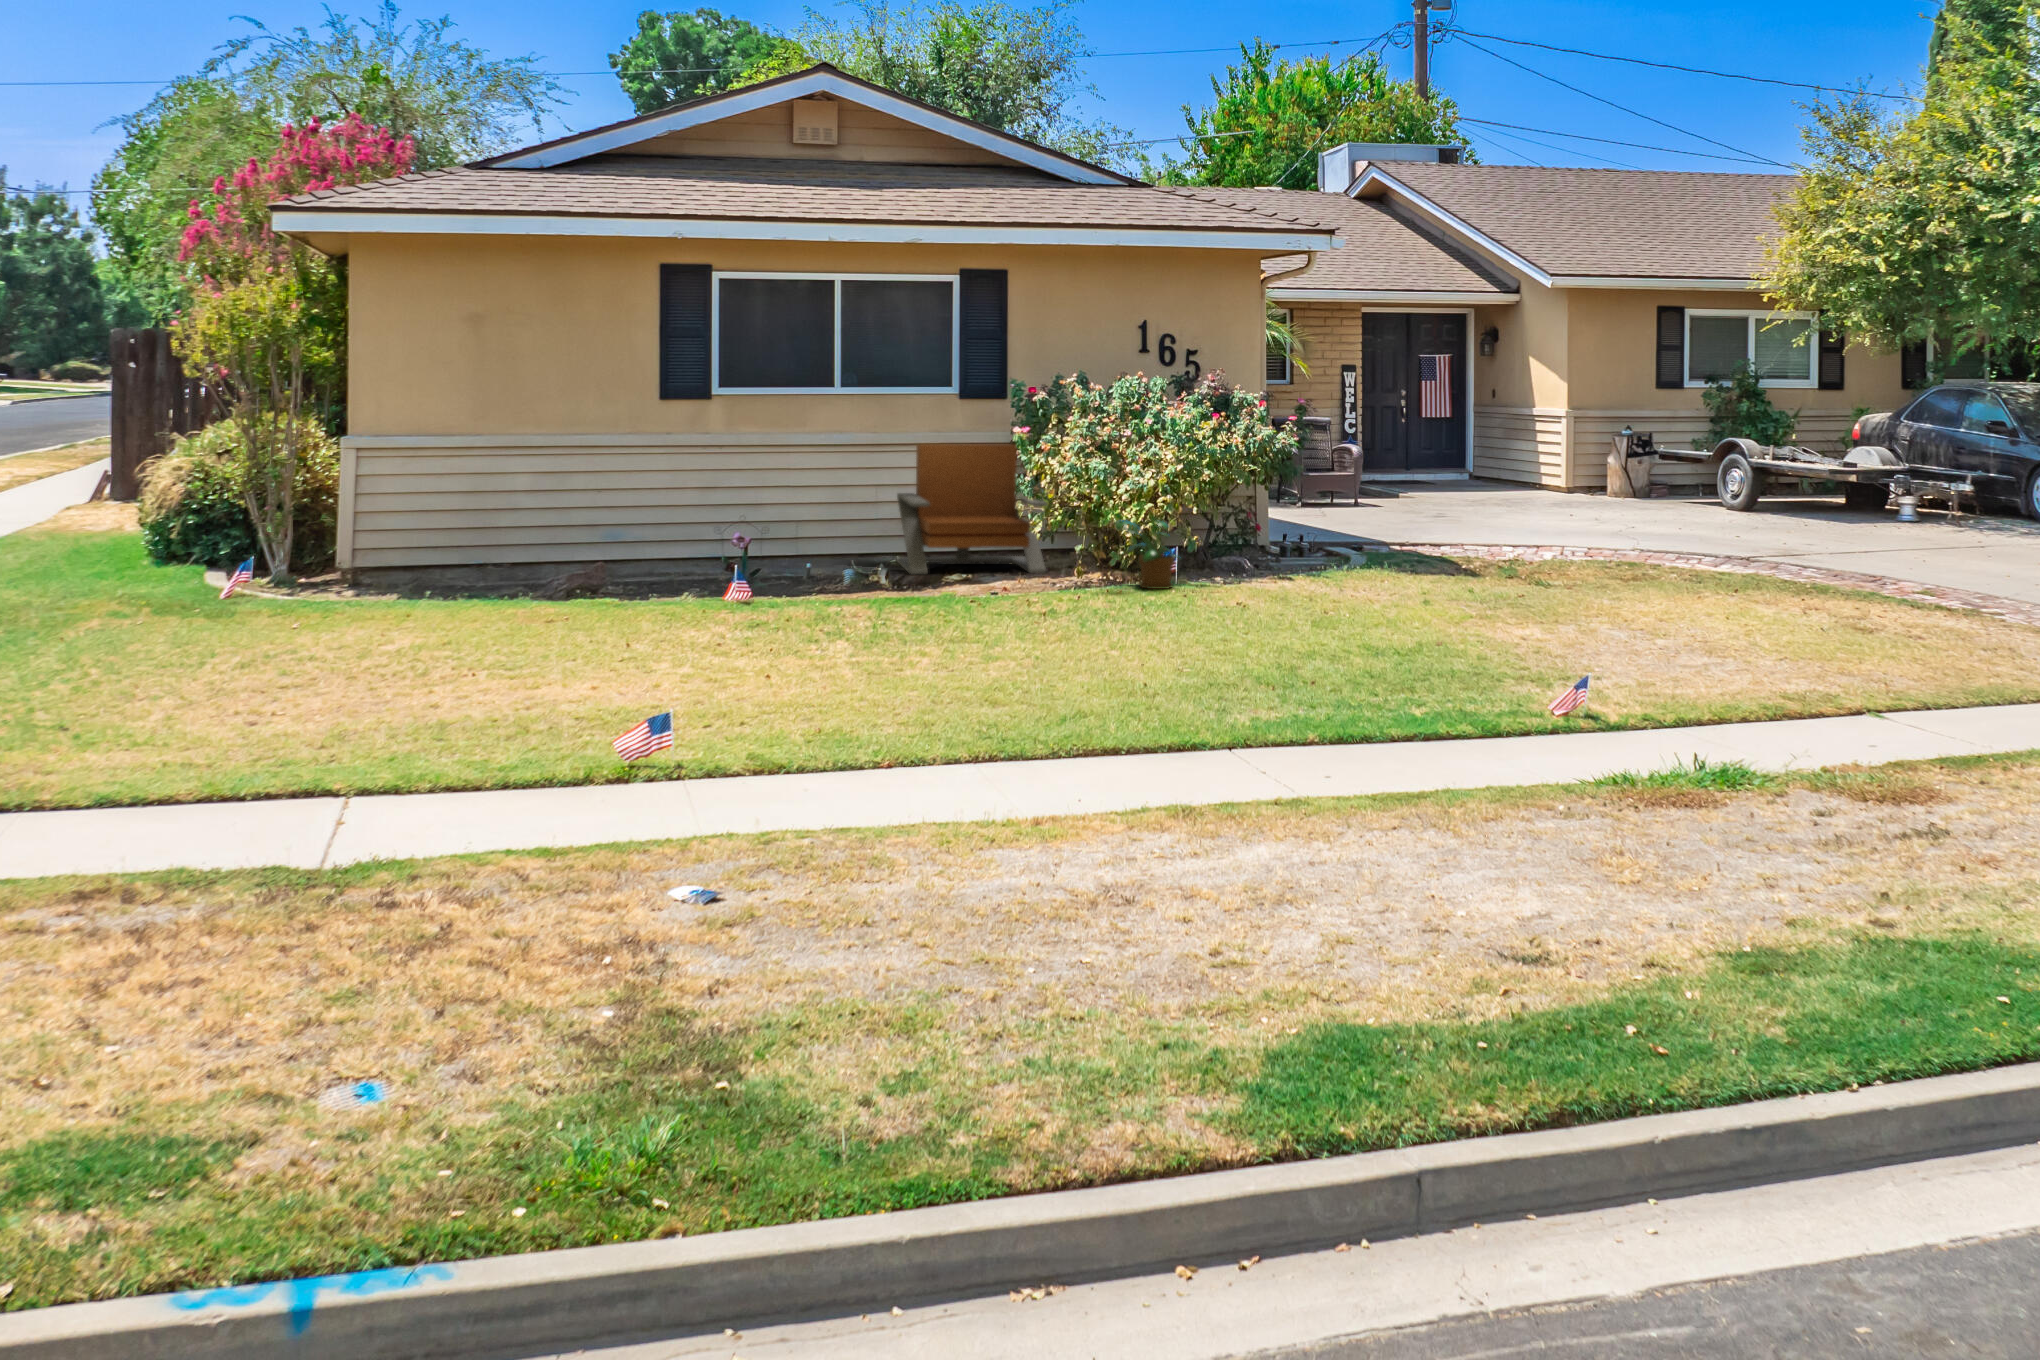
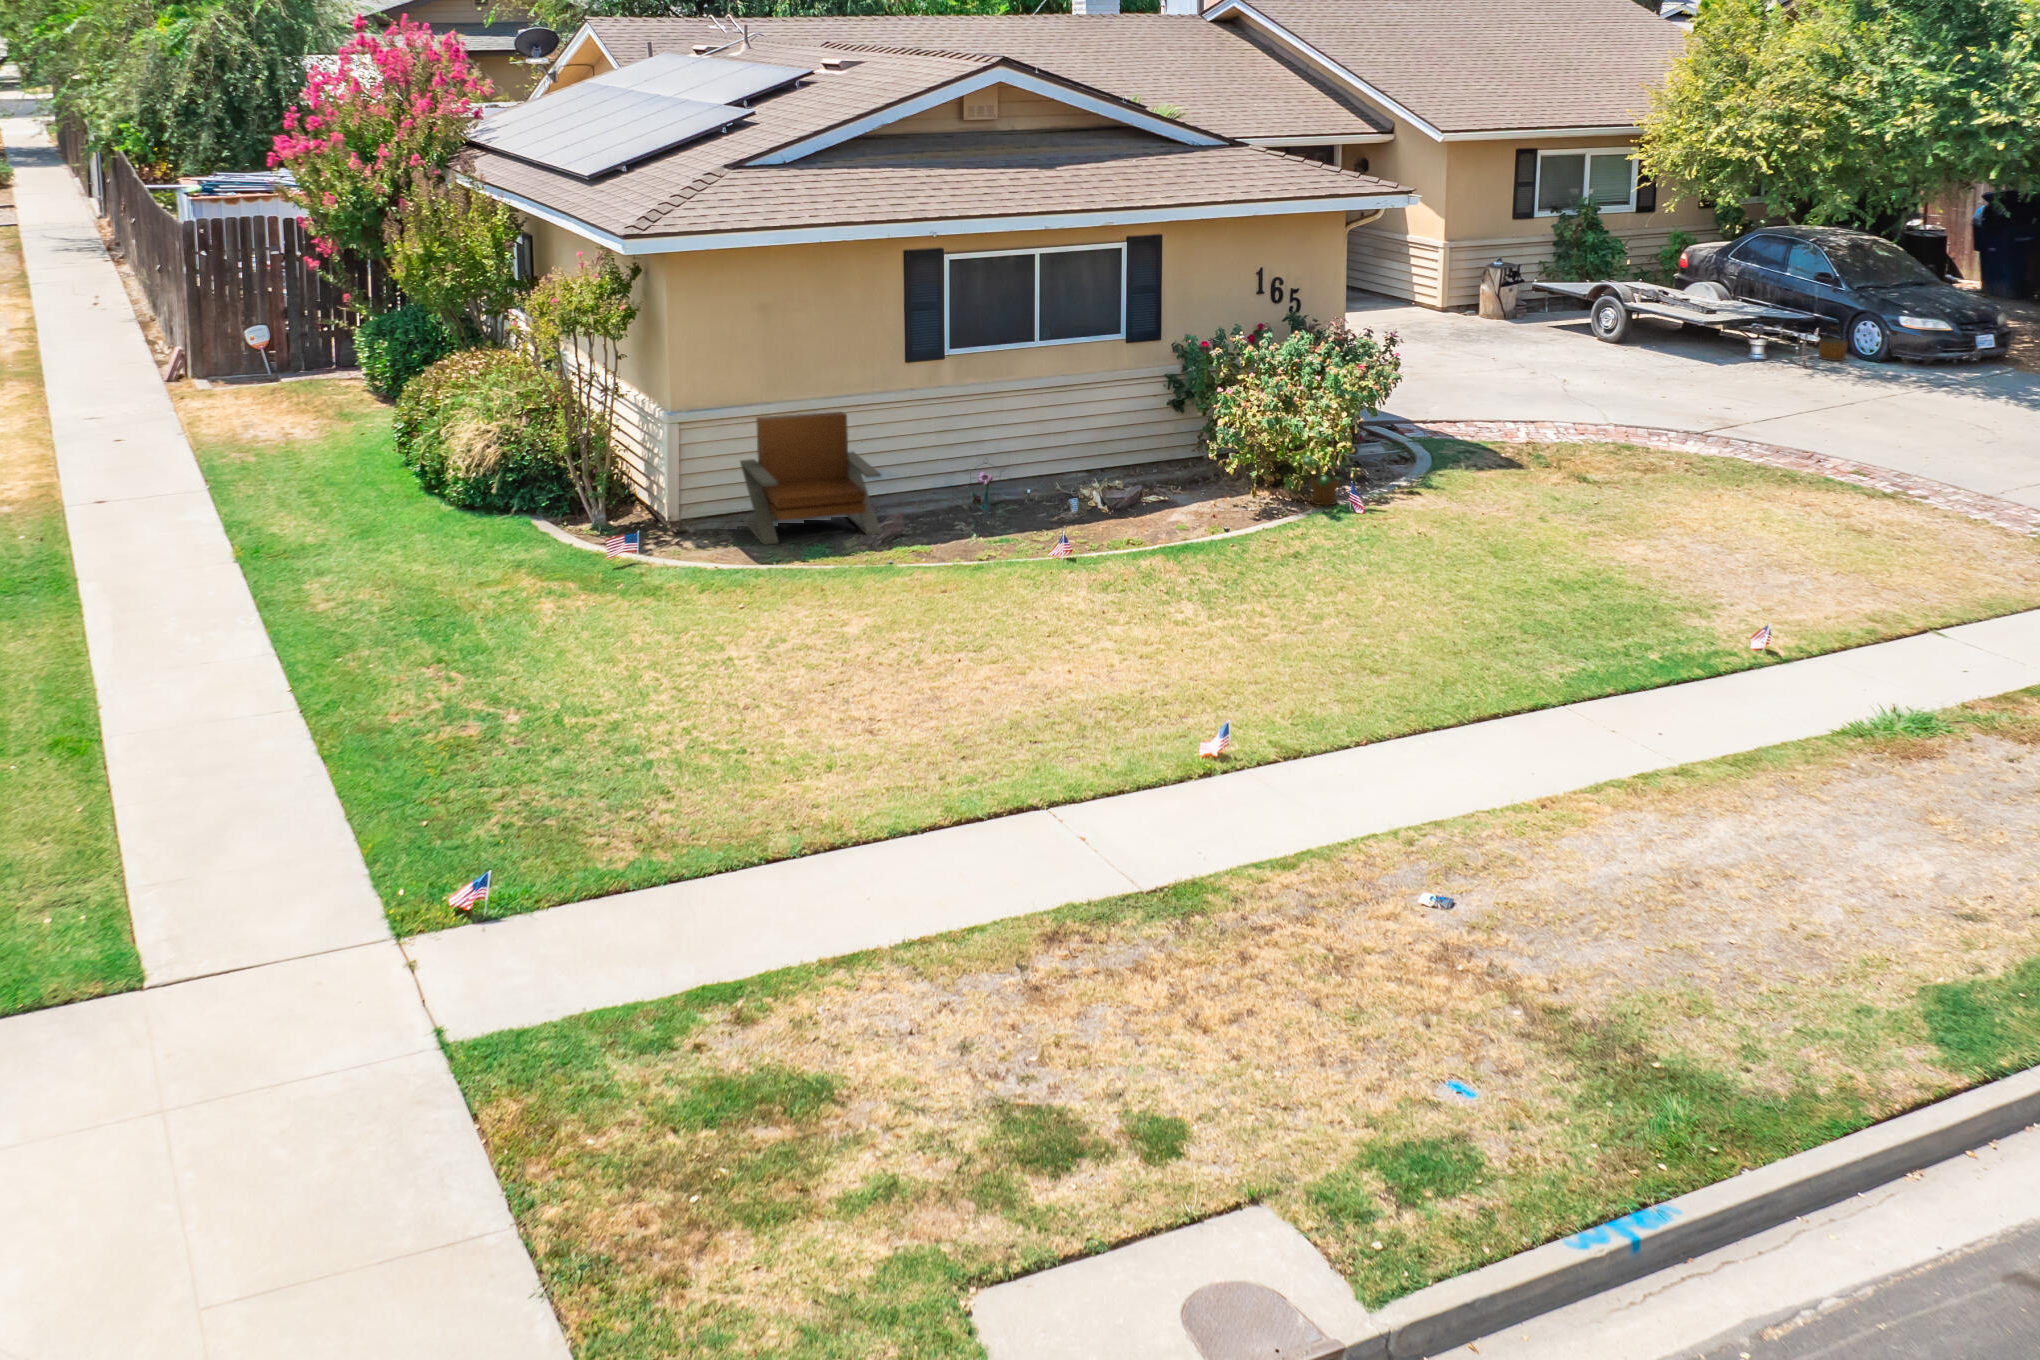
lounge chair: present [896,444,1047,574] -> present [740,412,881,545]
bucket: none [1987,485,2023,527] -> present [1819,327,1848,361]

